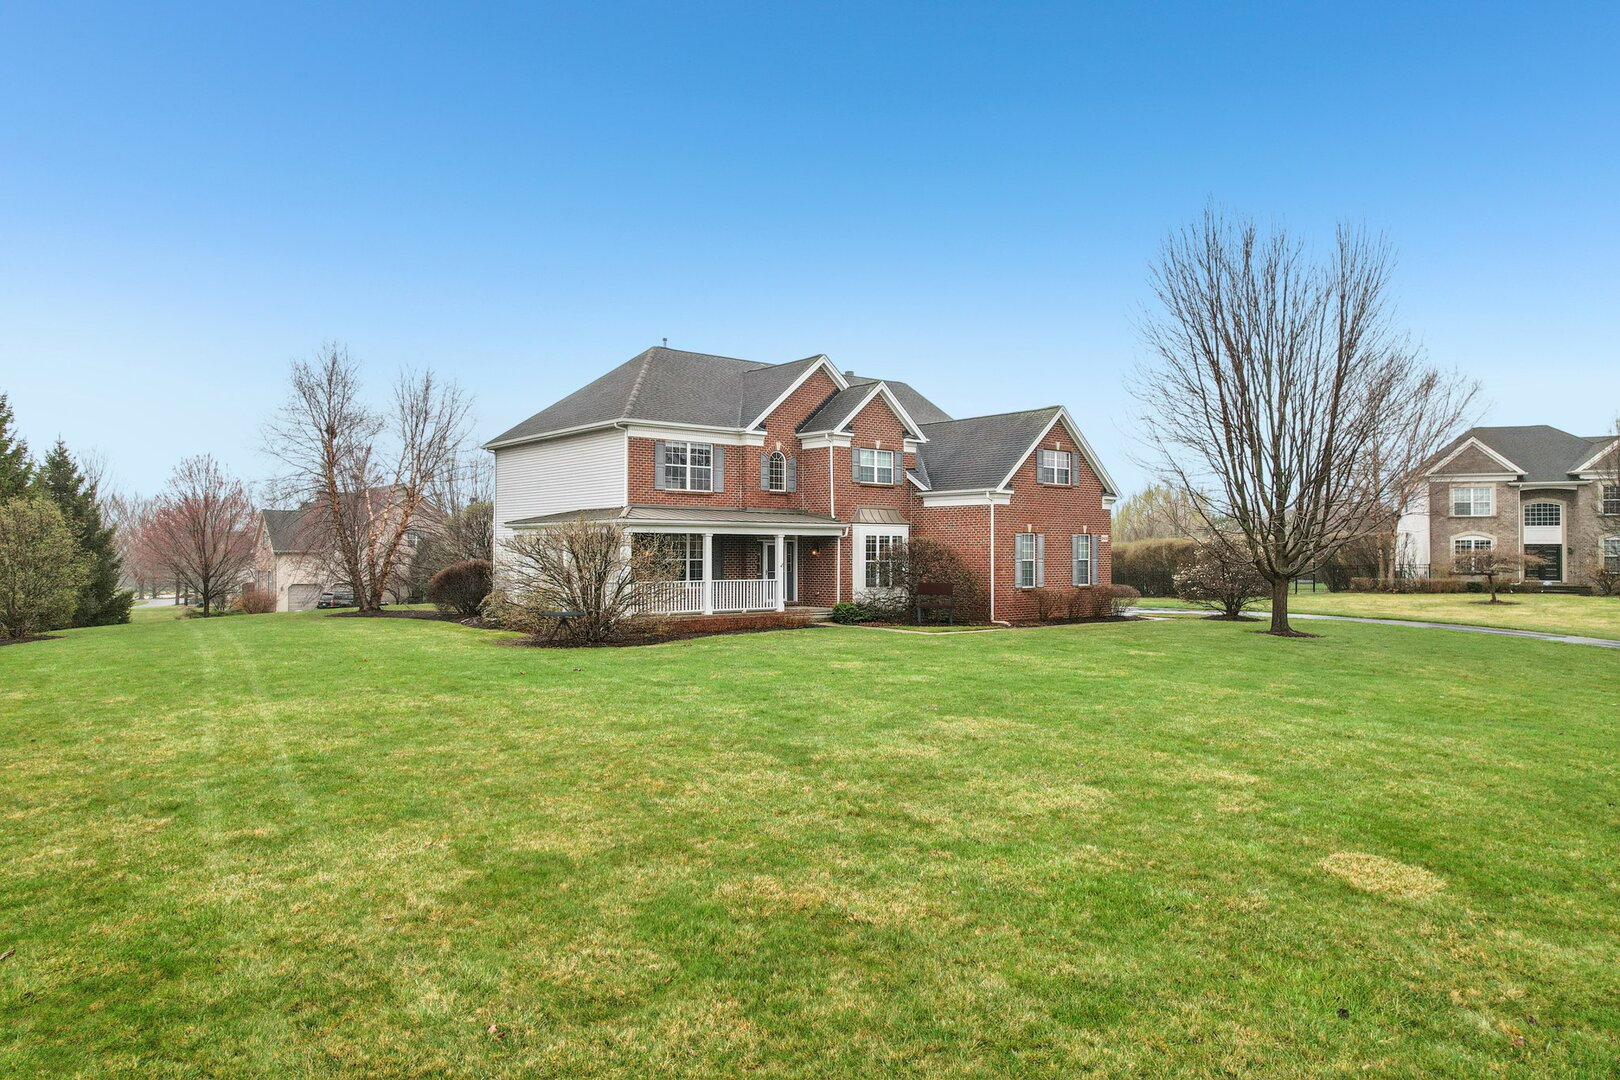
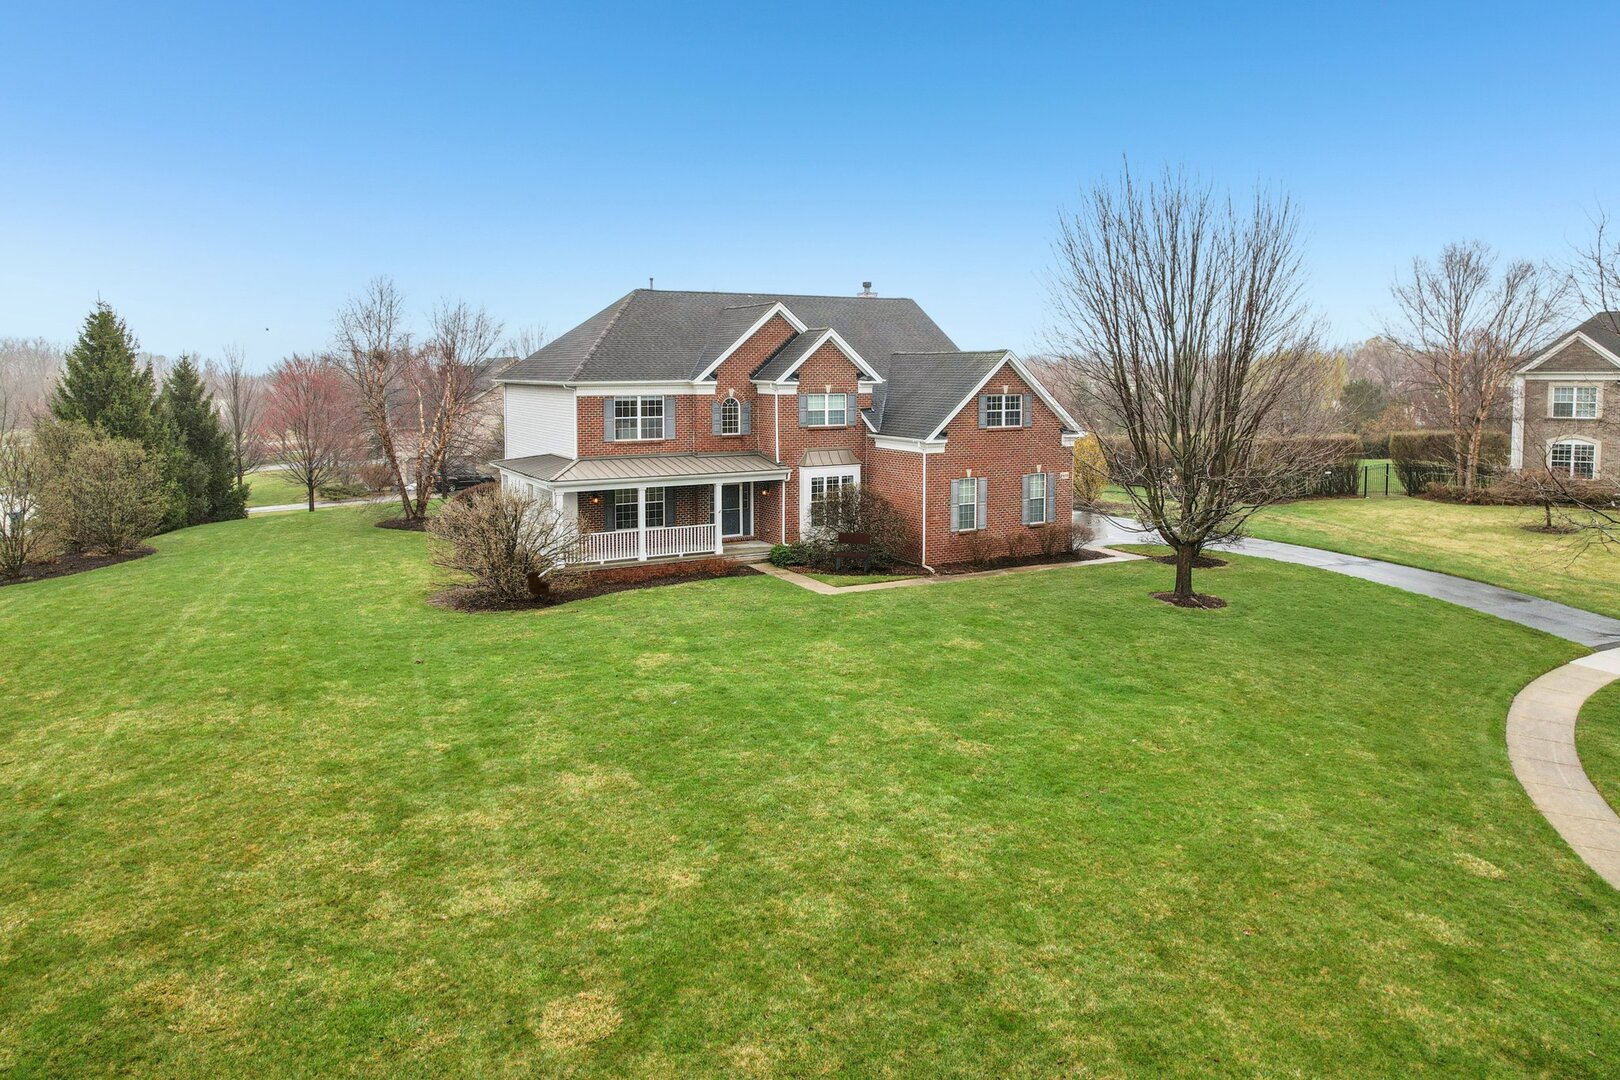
lounge chair: none [613,608,650,643] -> present [527,572,556,604]
round table: present [541,612,586,645] -> none [464,576,502,606]

